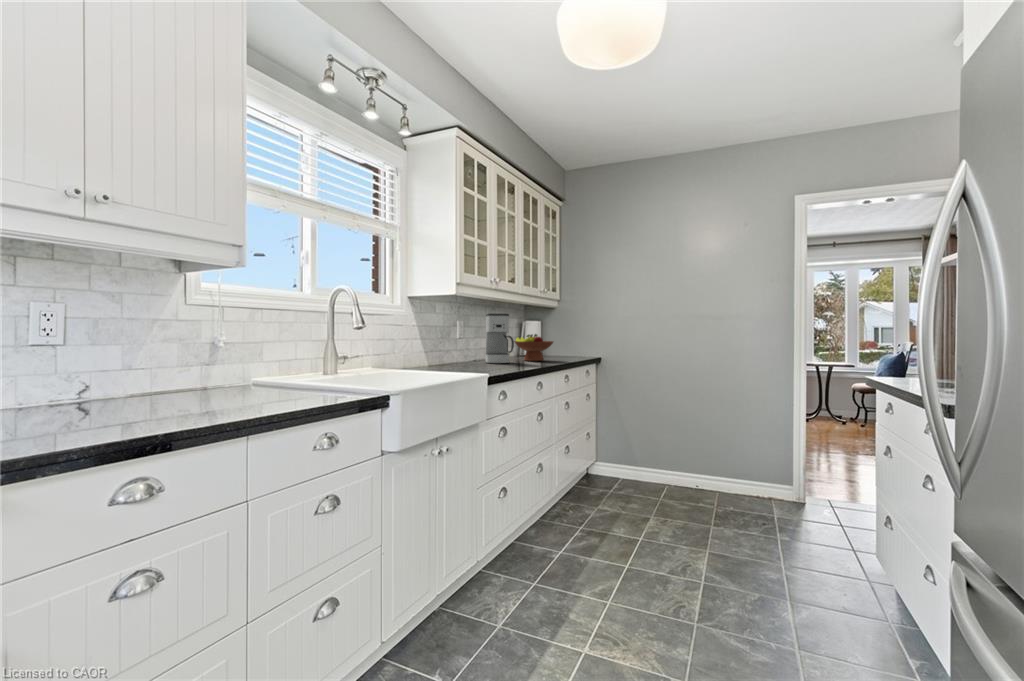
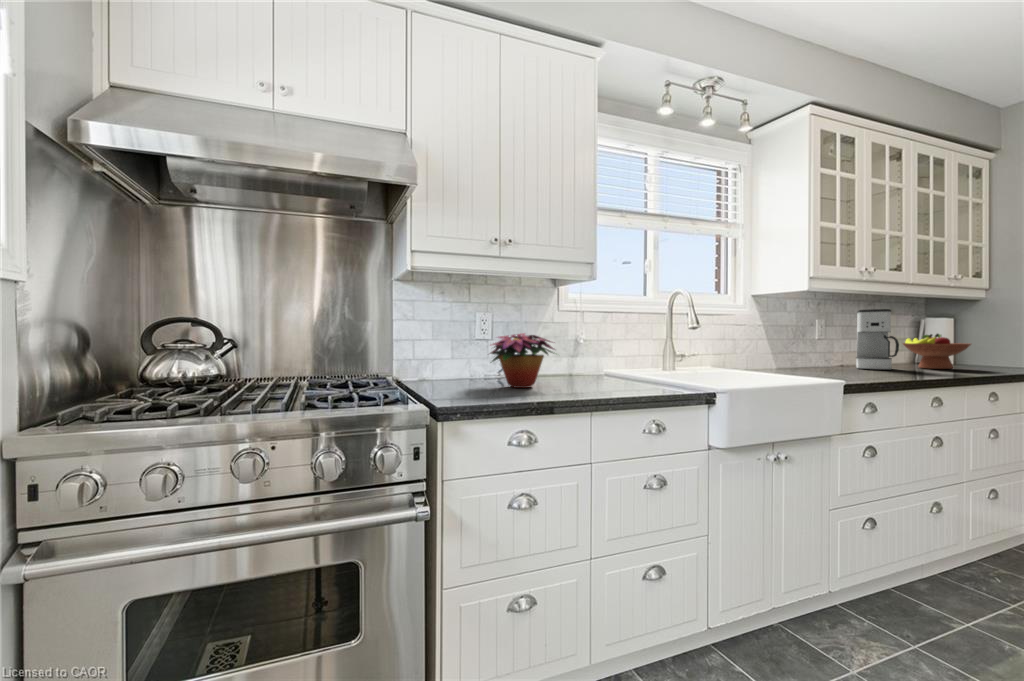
flower arrangement: none [51,333,201,413] -> present [490,333,554,388]

